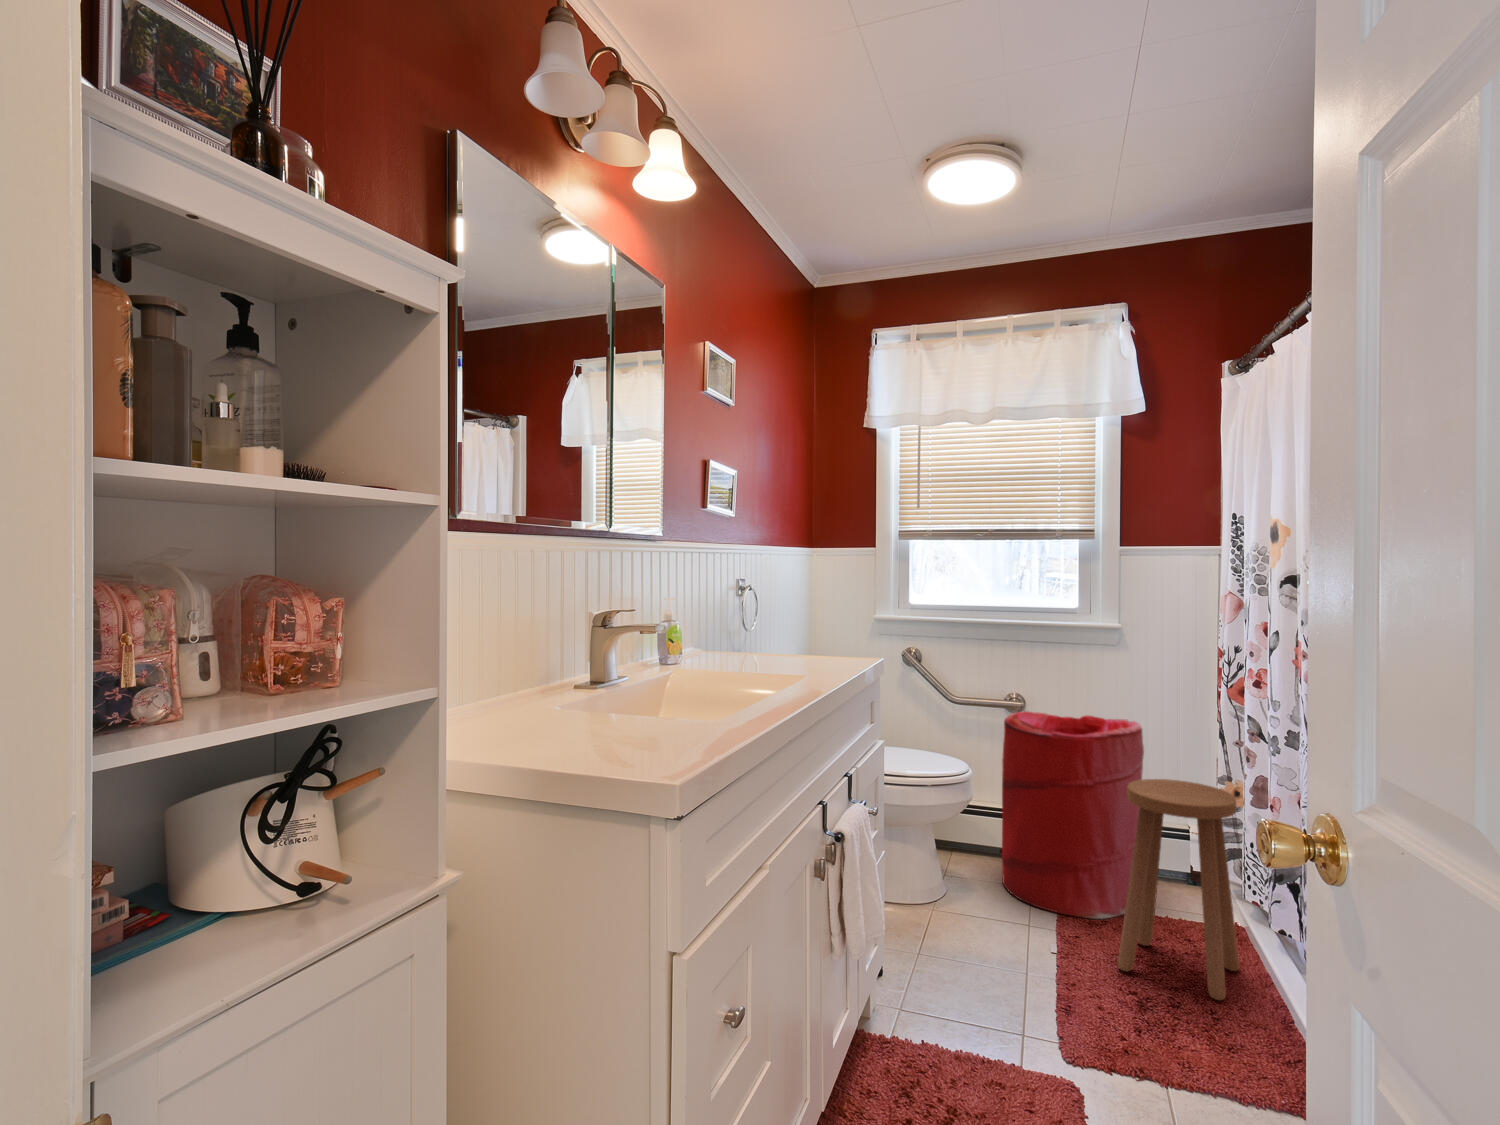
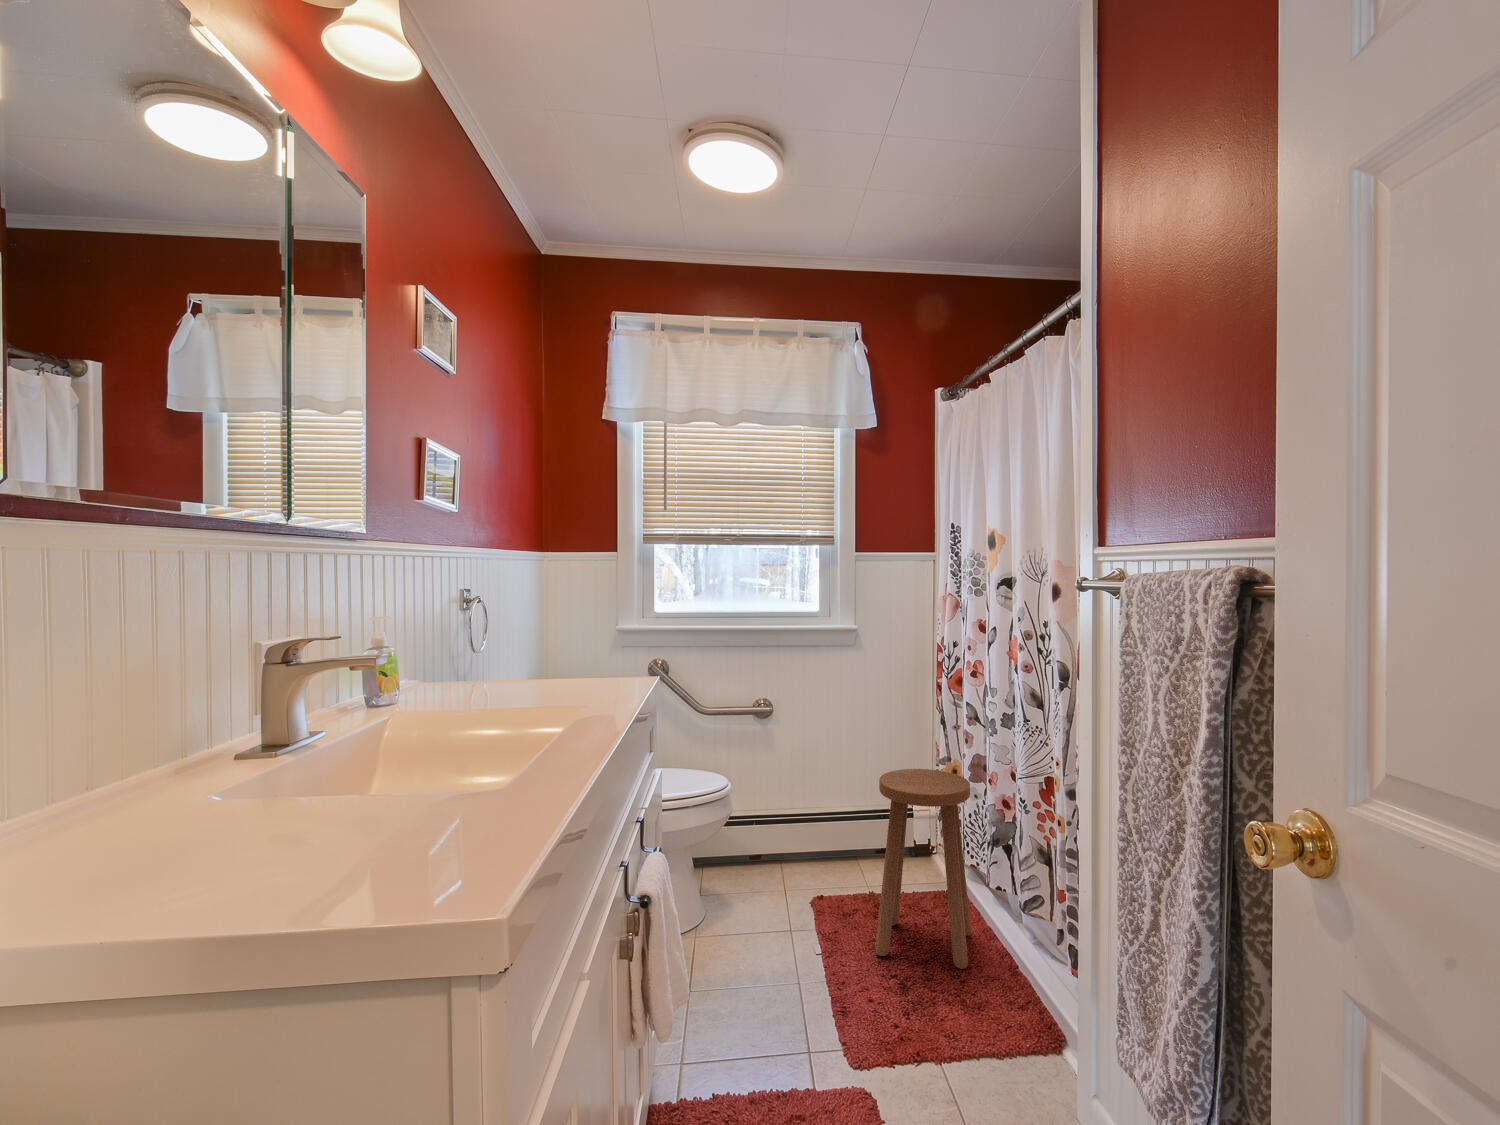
laundry hamper: present [1002,711,1144,919] -> none [755,710,880,906]

